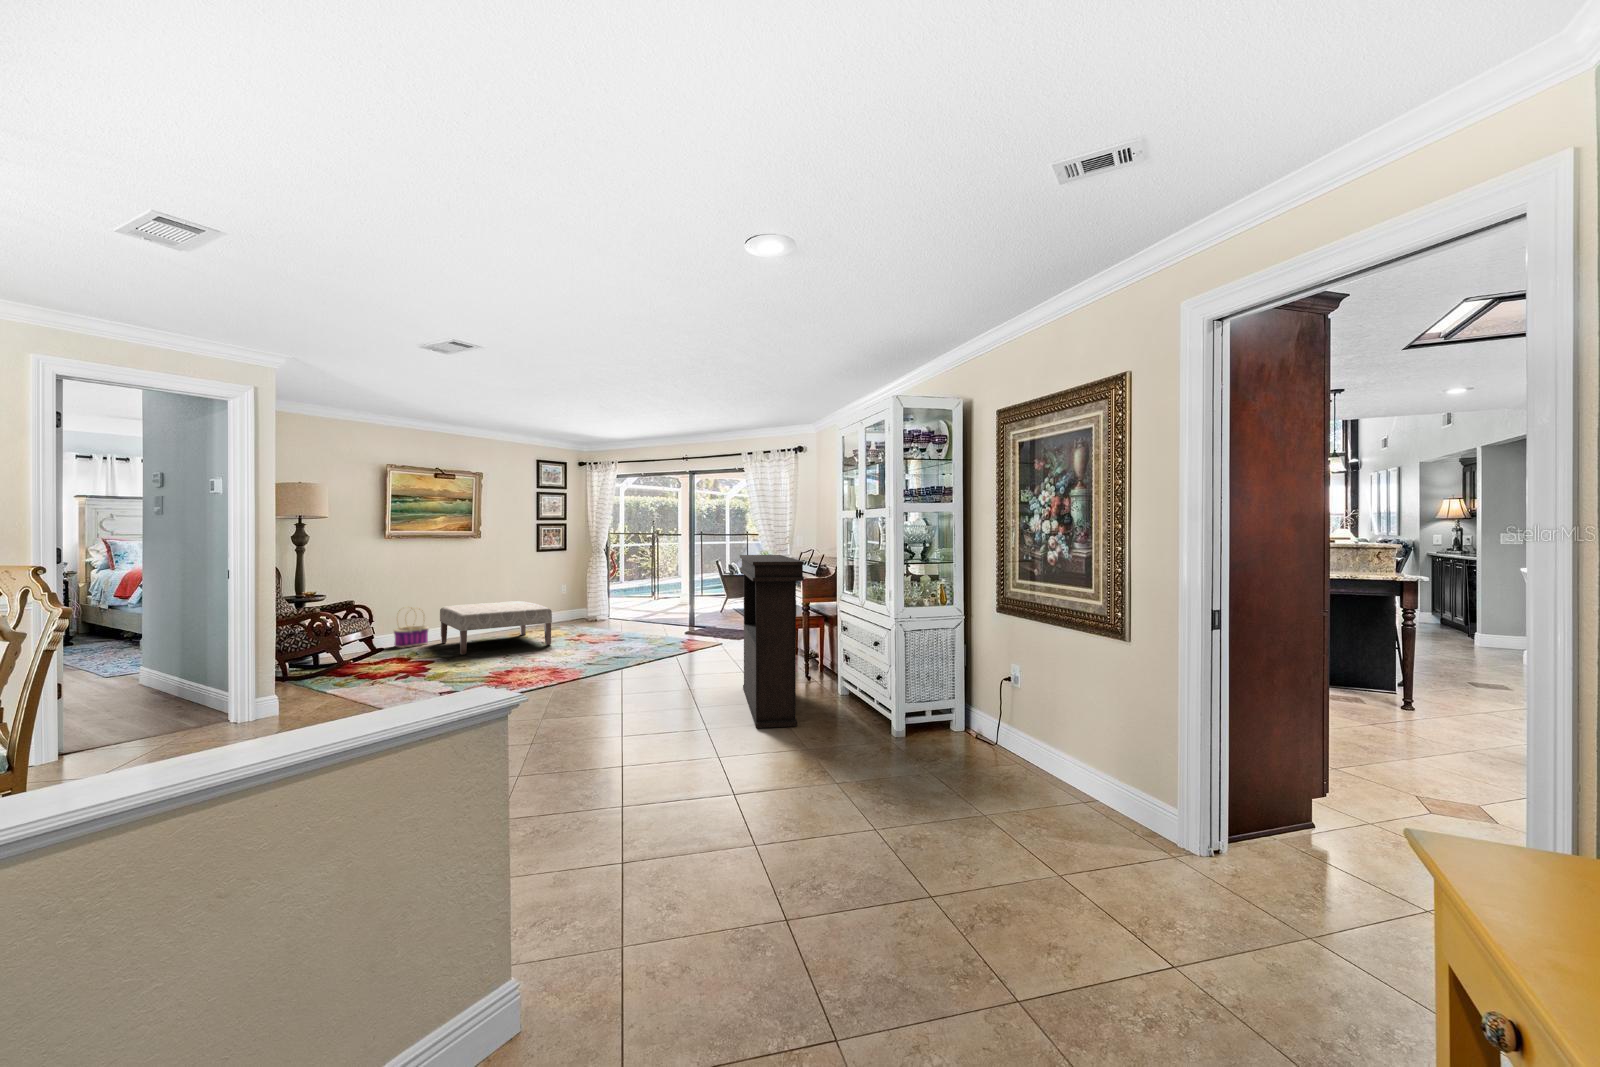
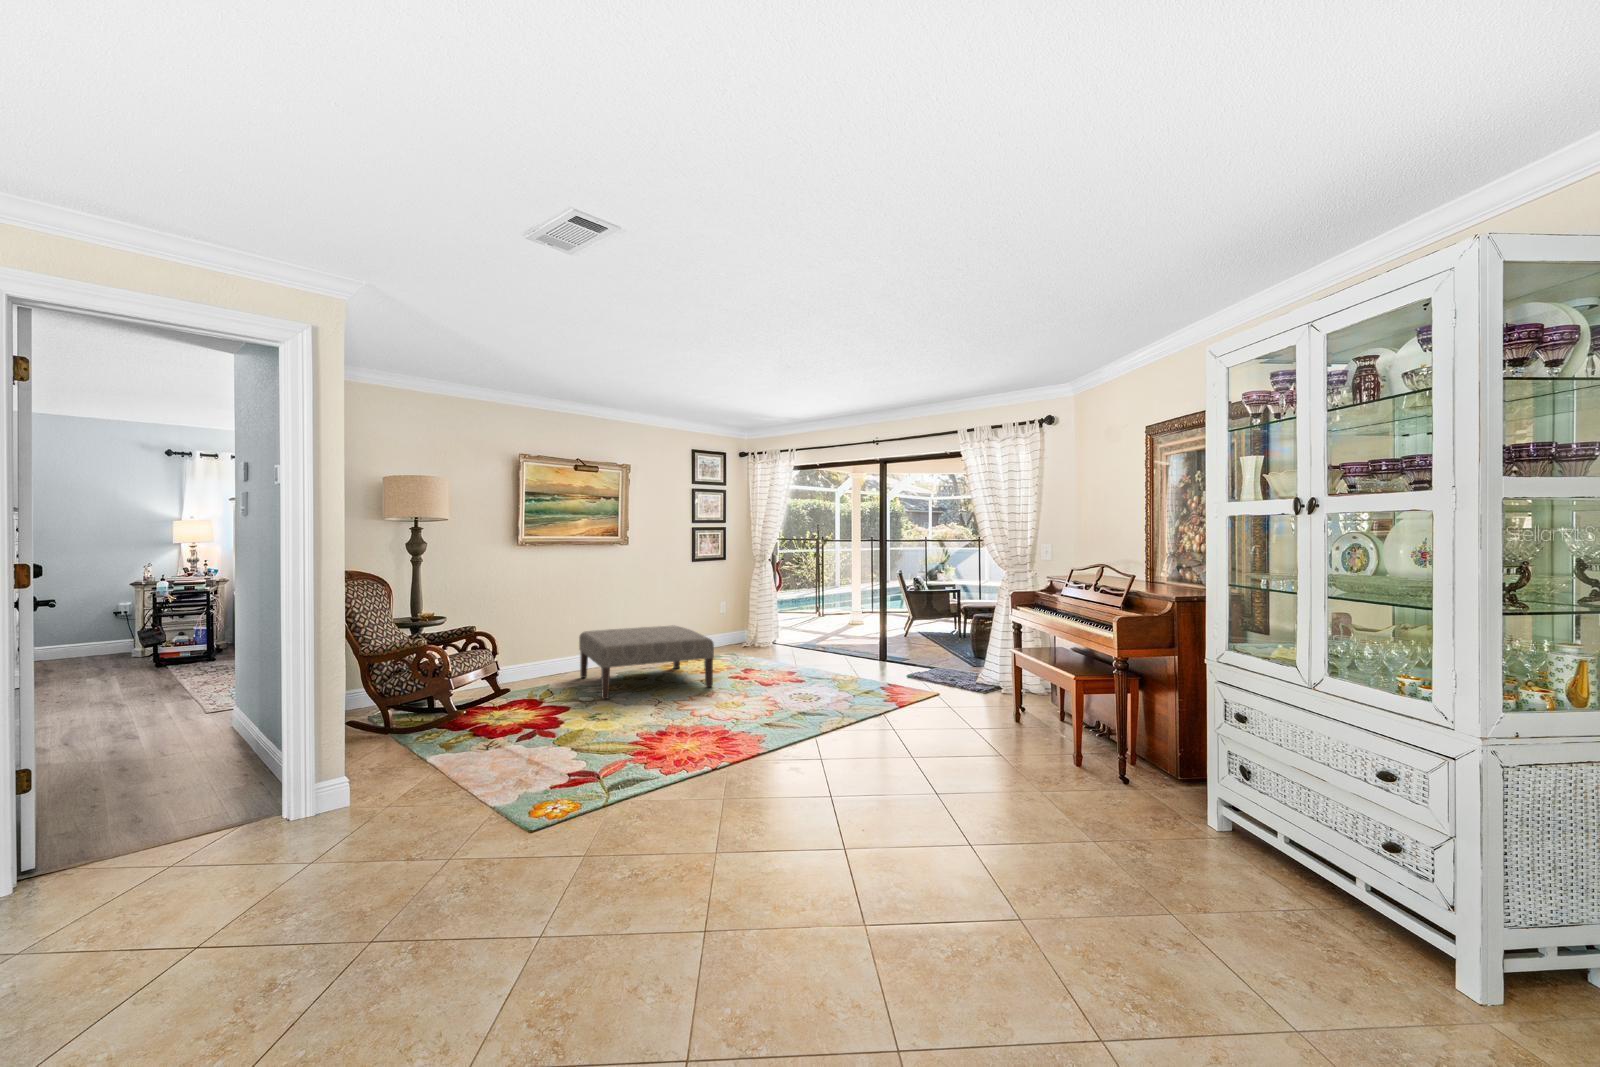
console table: present [740,555,804,728] -> none [1019,577,1220,925]
basket: present [394,608,429,648] -> none [526,631,567,683]

